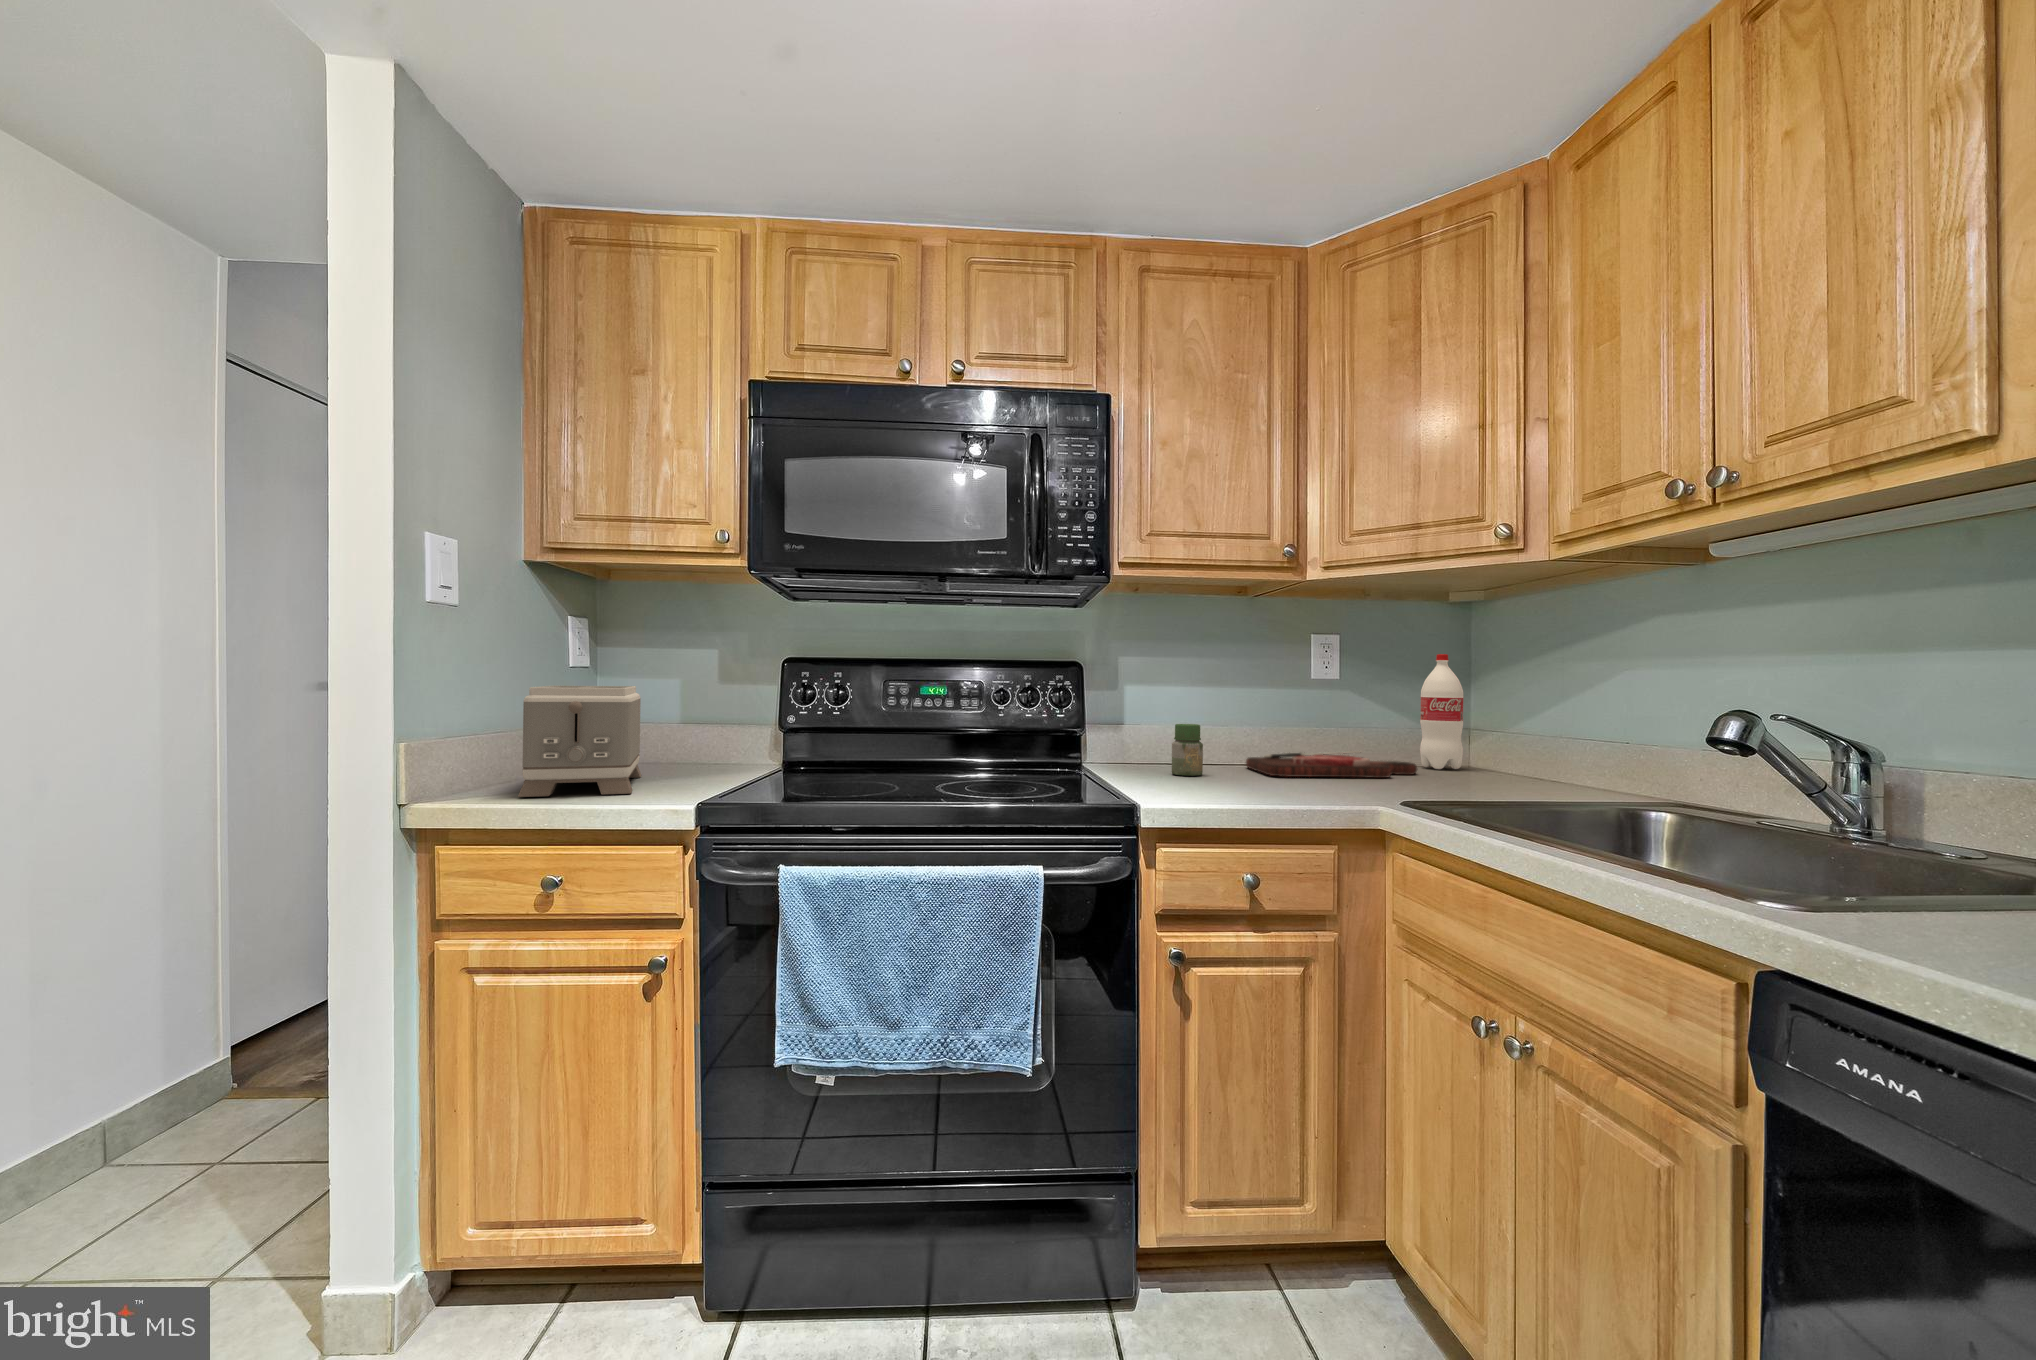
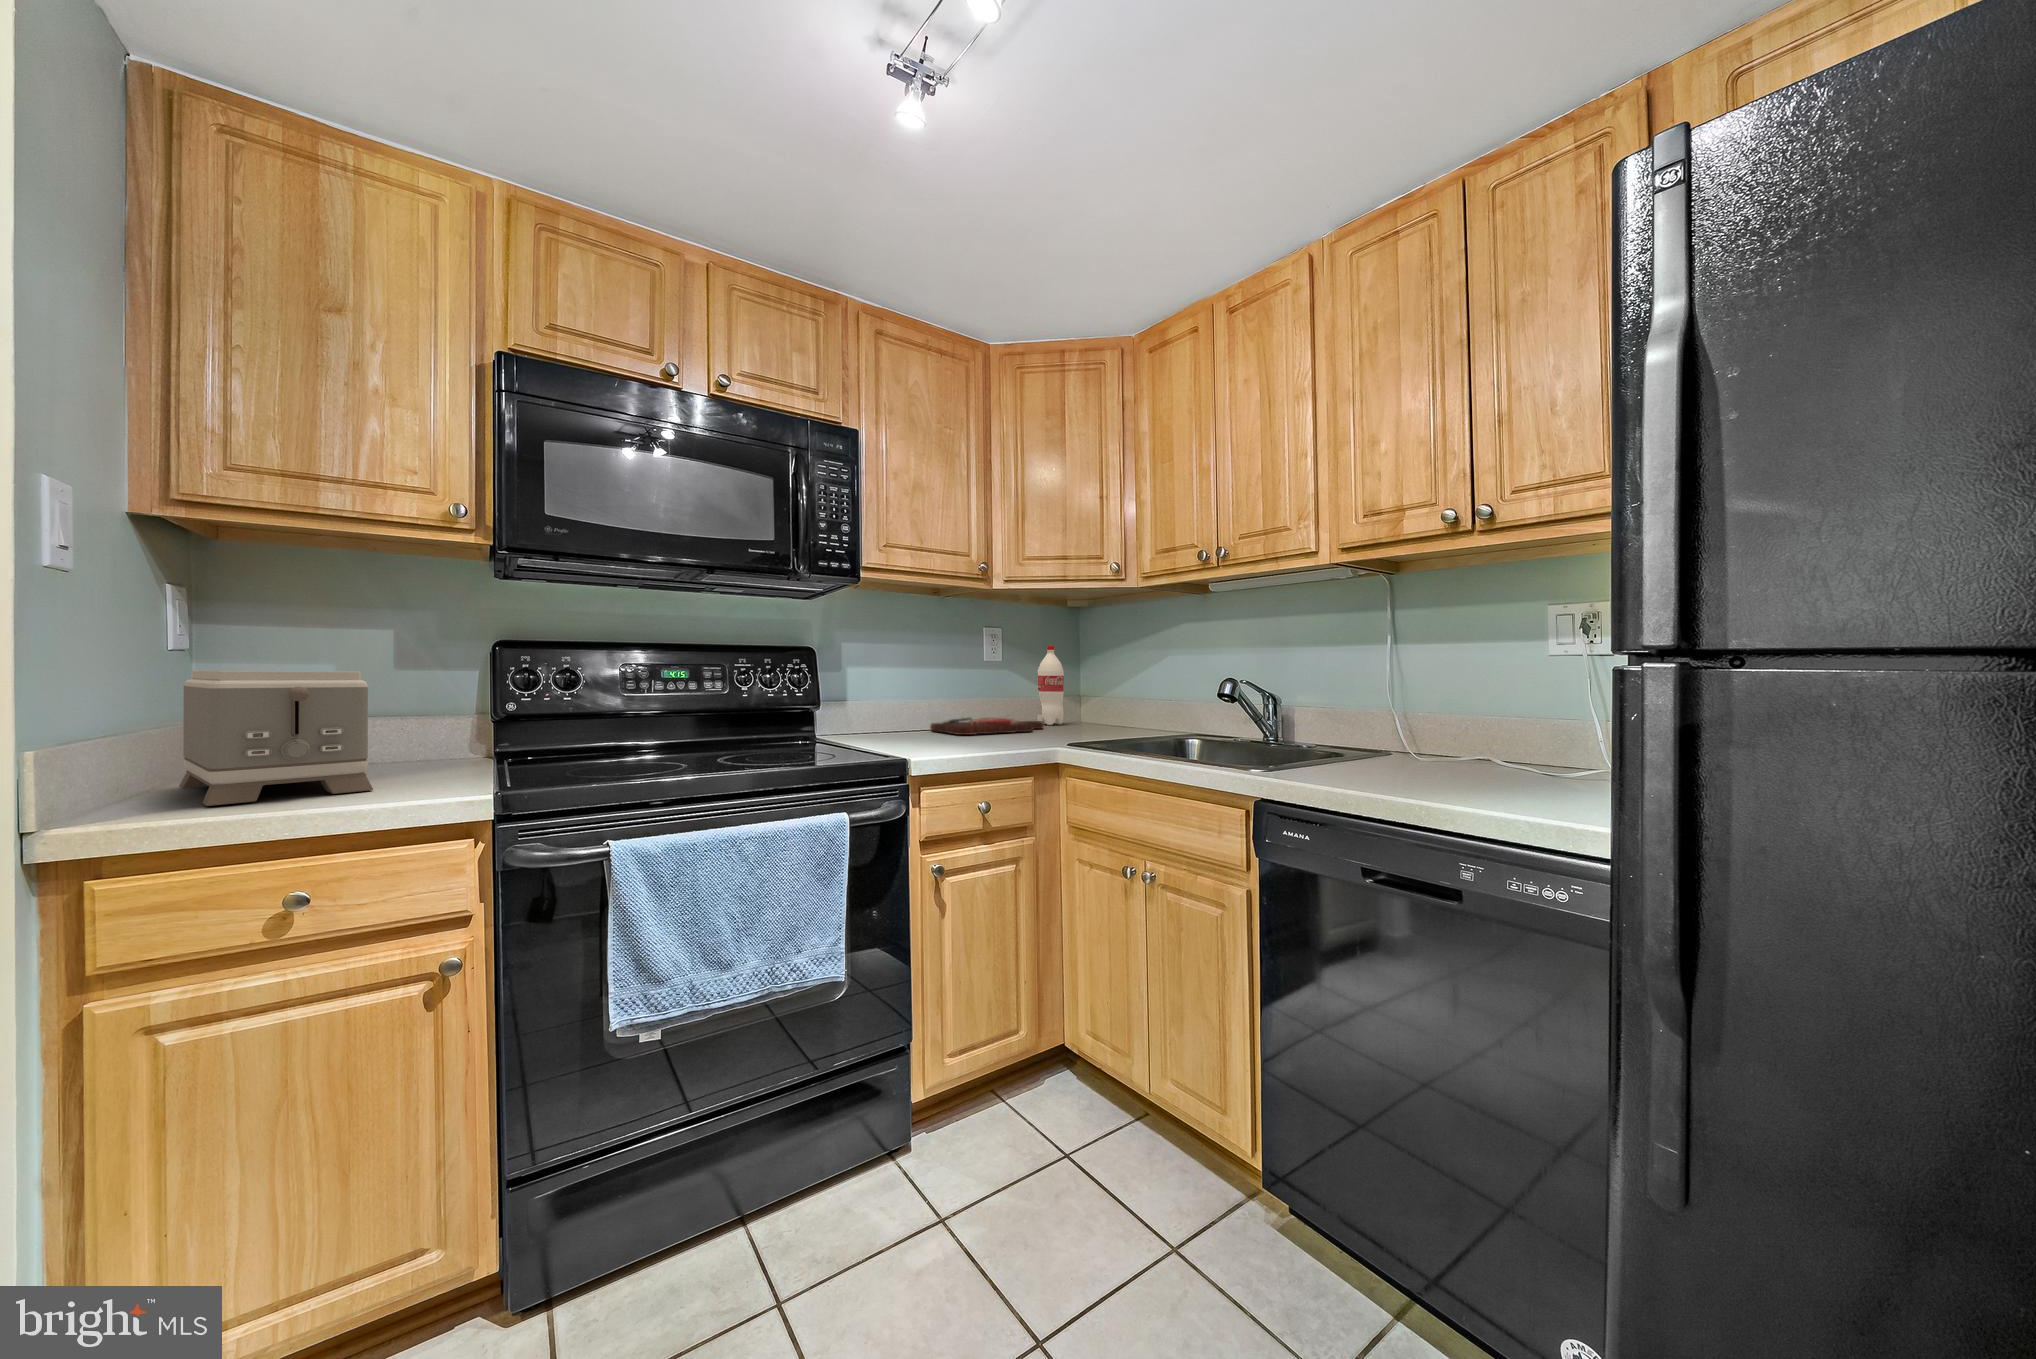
jar: present [1172,724,1203,776] -> none [887,698,912,738]

